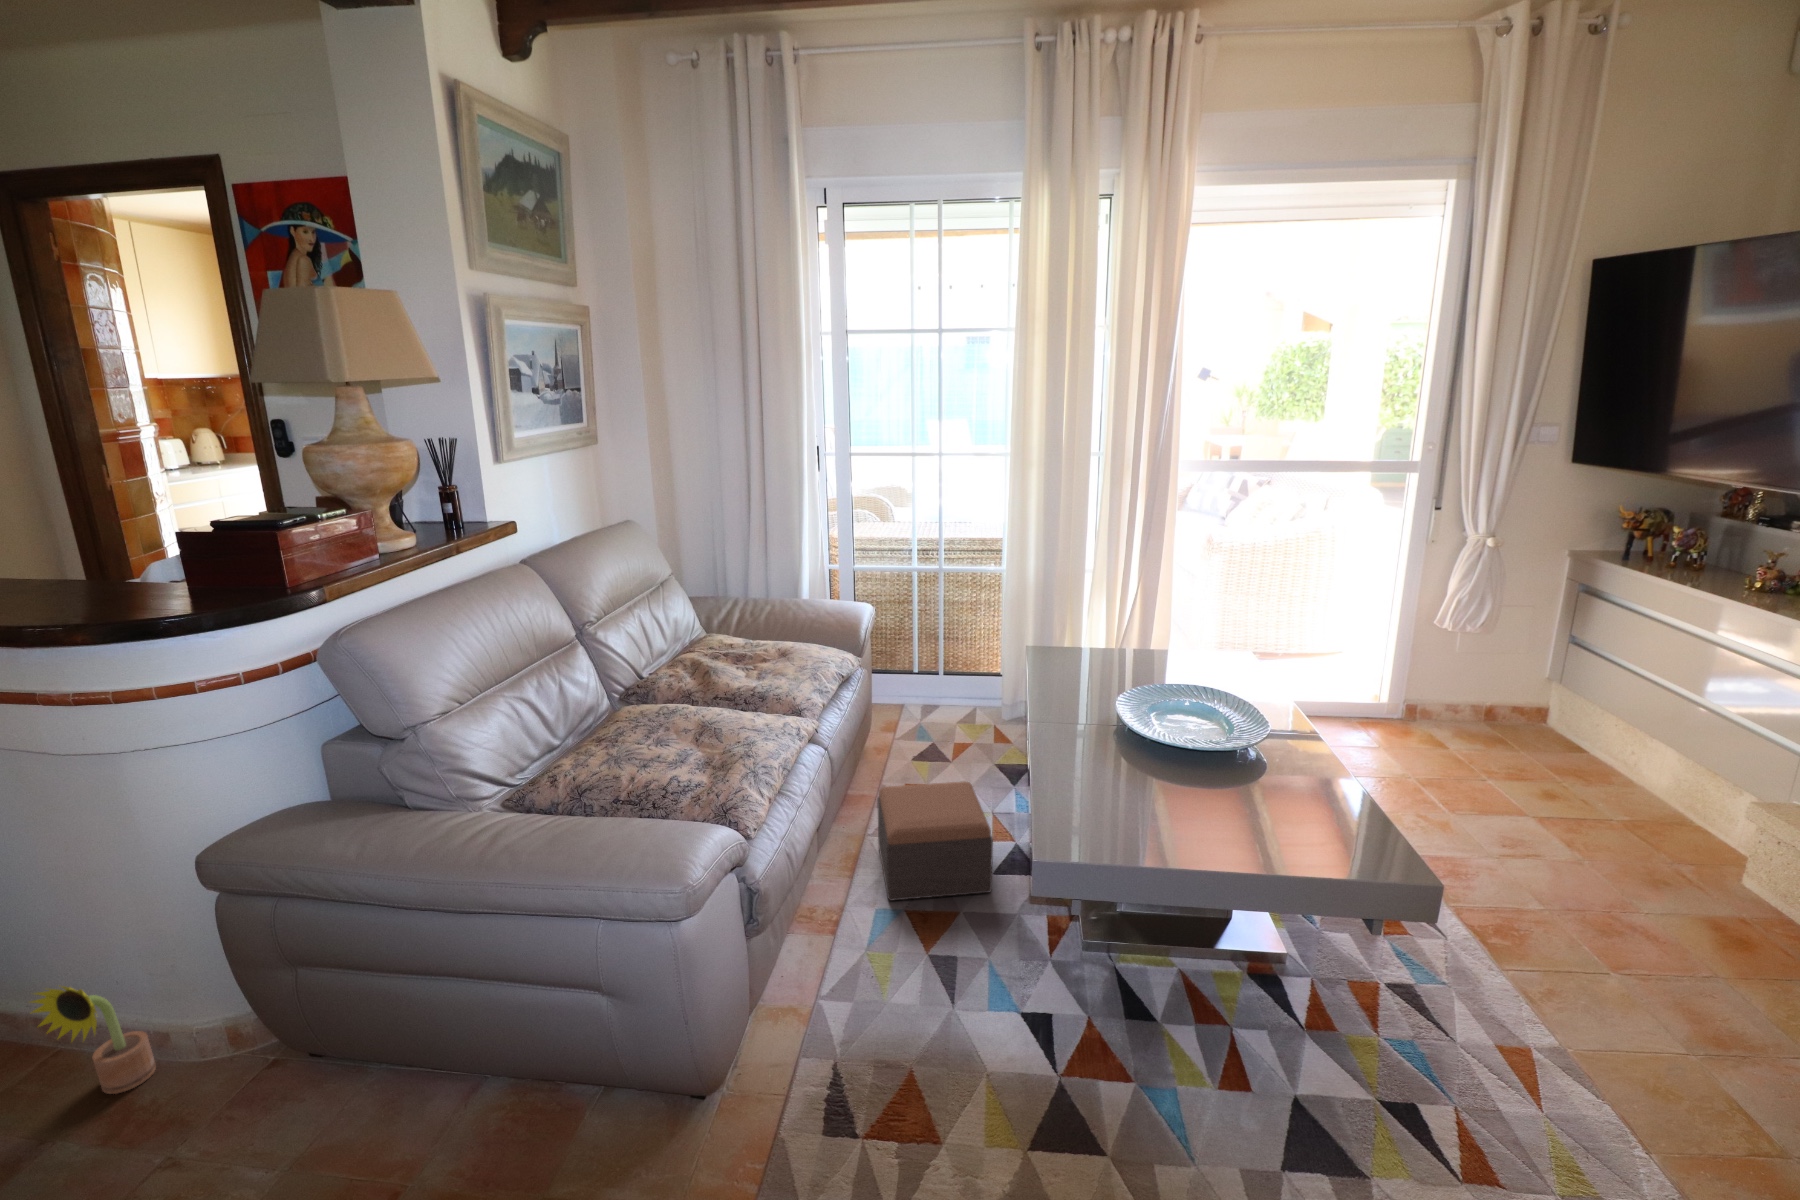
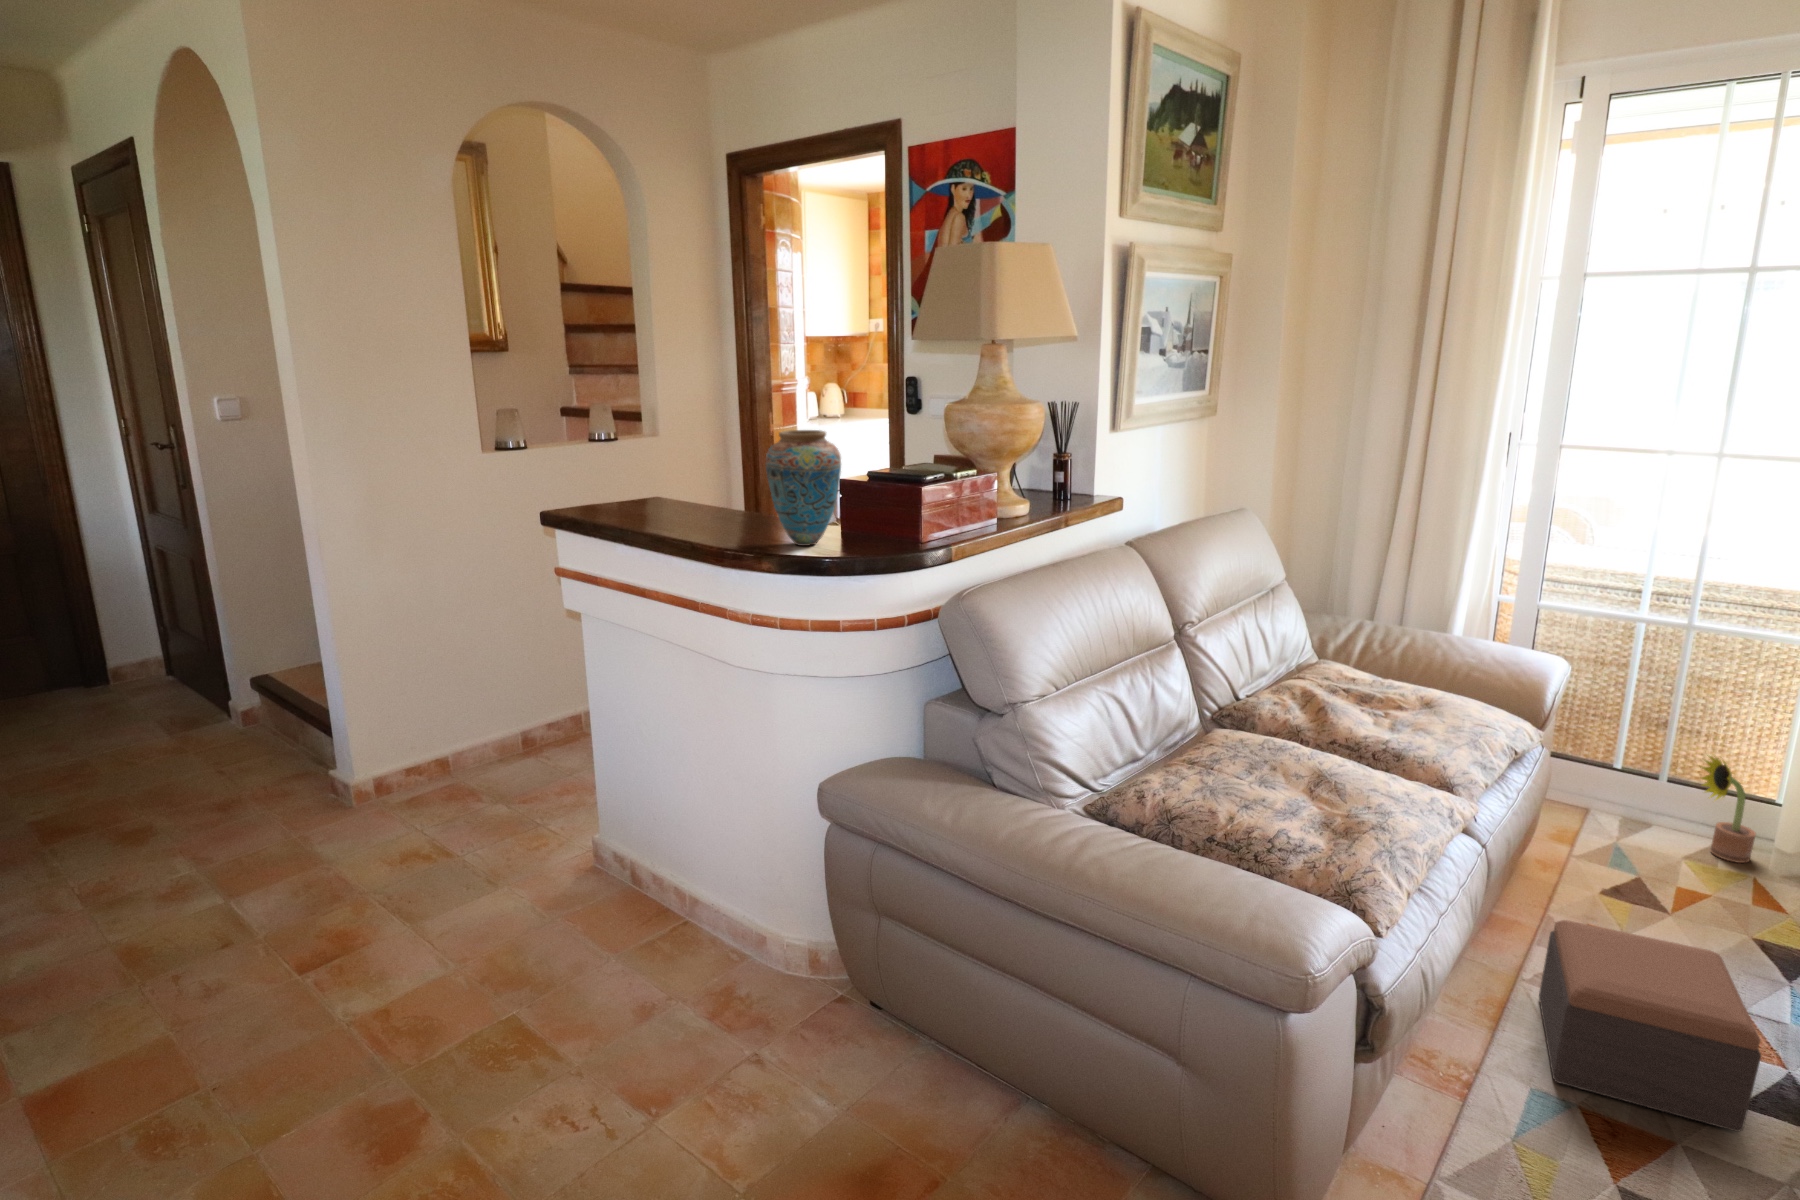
vase: none [59,484,171,609] -> present [766,430,841,546]
decorative plant: present [31,985,156,1094] -> present [1701,756,1756,863]

